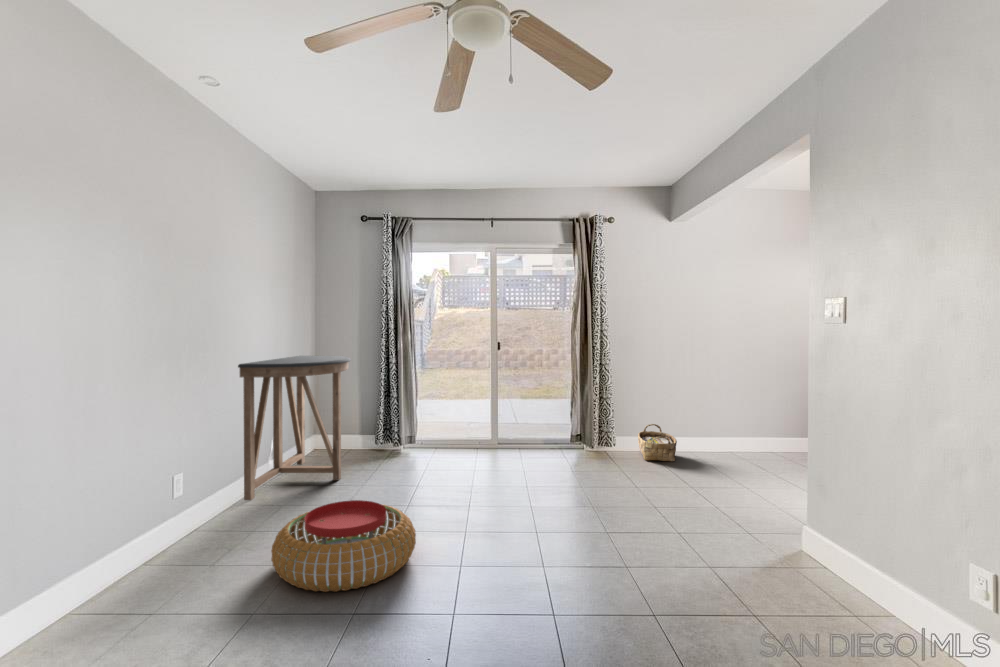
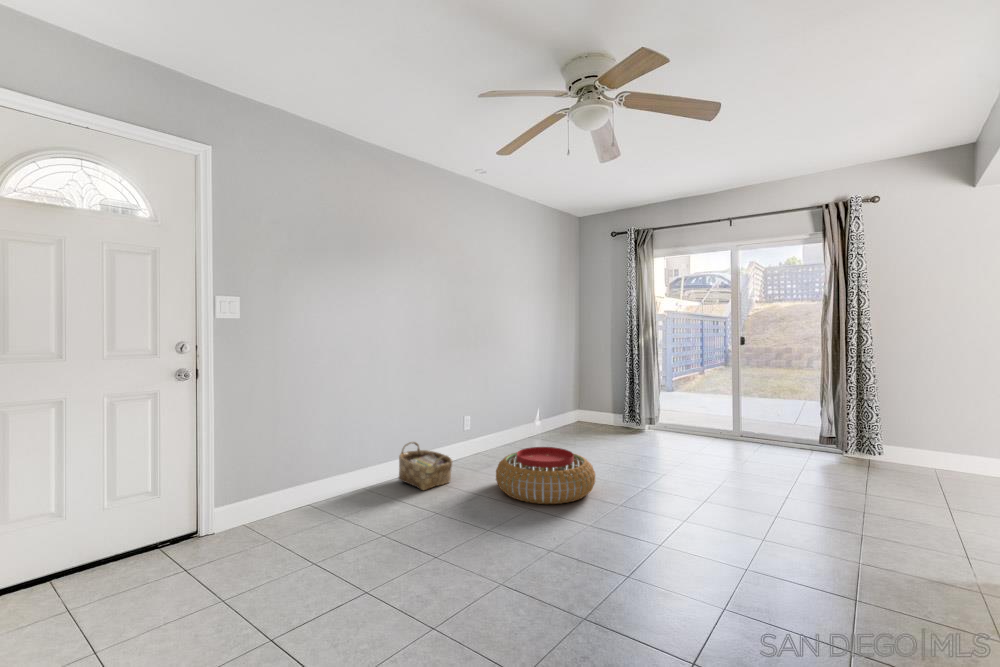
console table: present [238,356,351,500] -> none [506,346,593,444]
woven basket: present [638,424,677,461] -> present [399,442,453,490]

